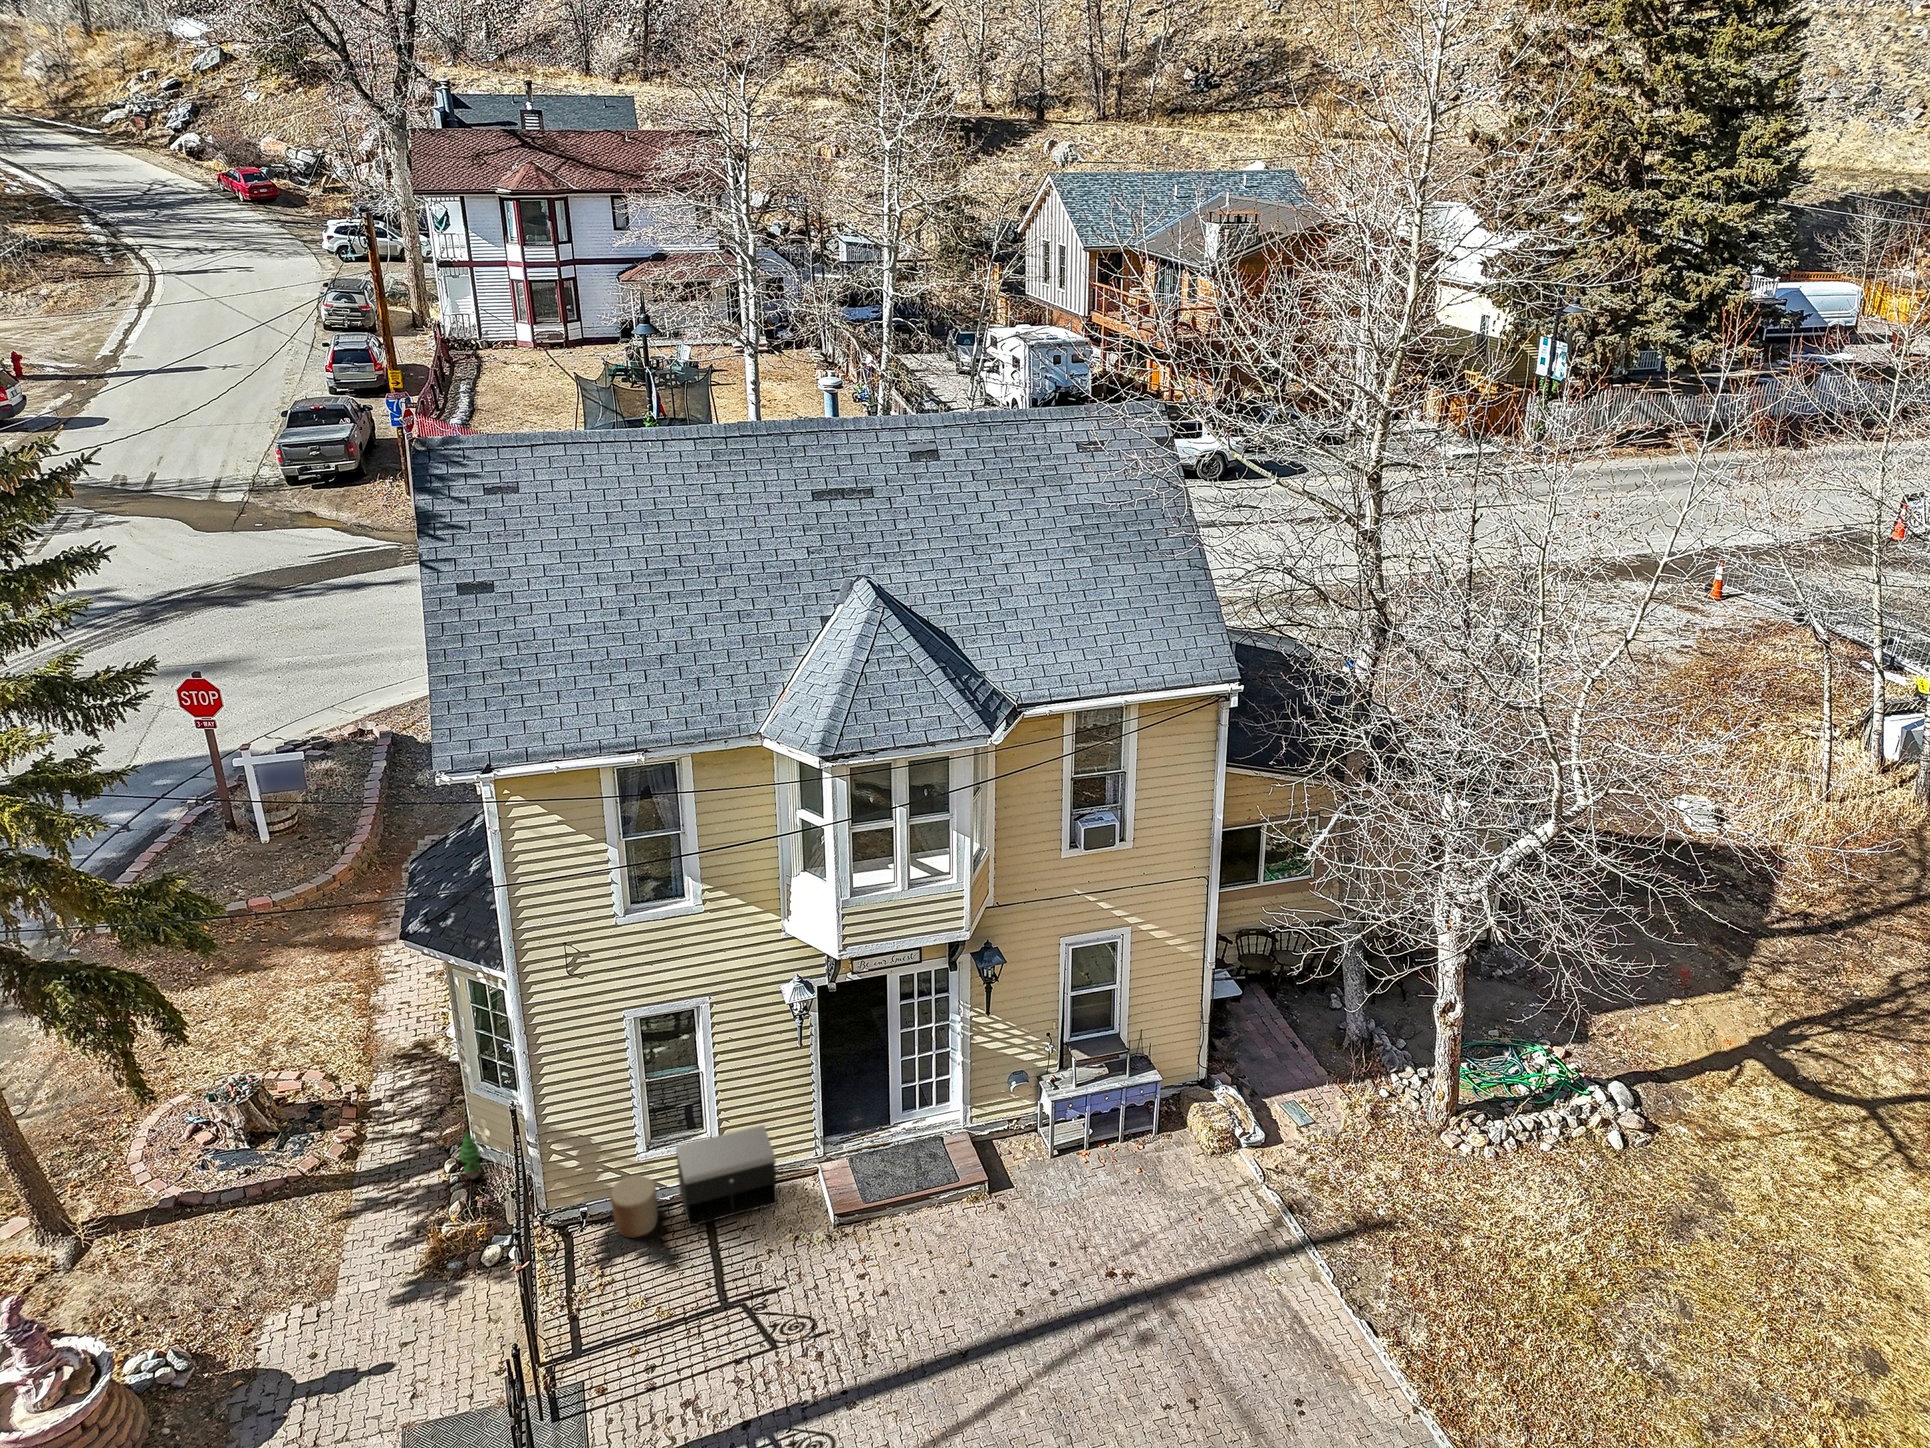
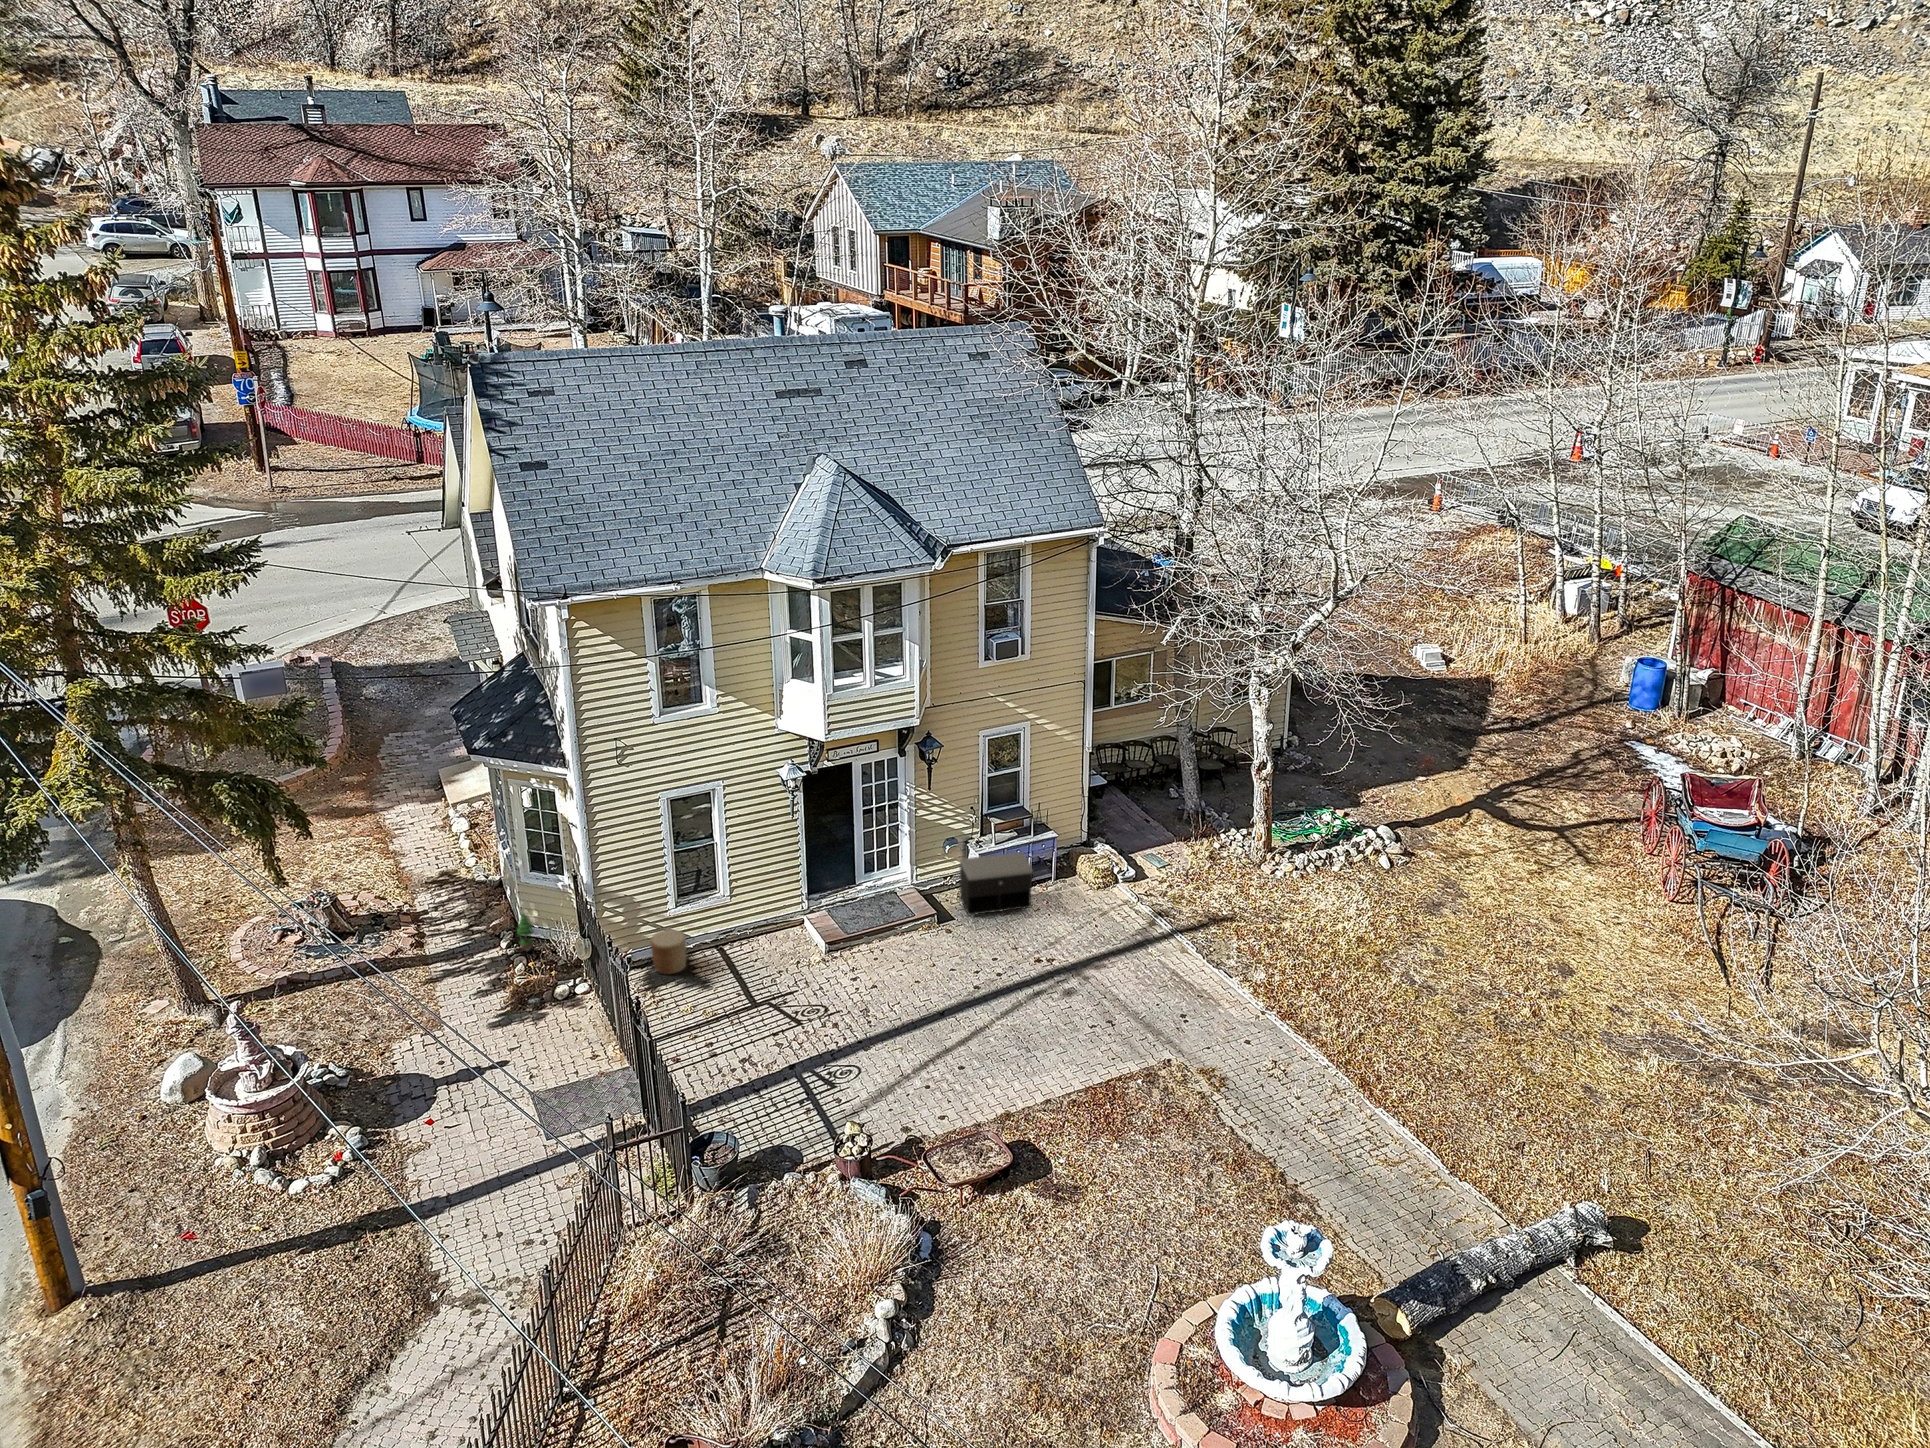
storage bench: present [676,1125,777,1226] -> present [960,852,1033,917]

